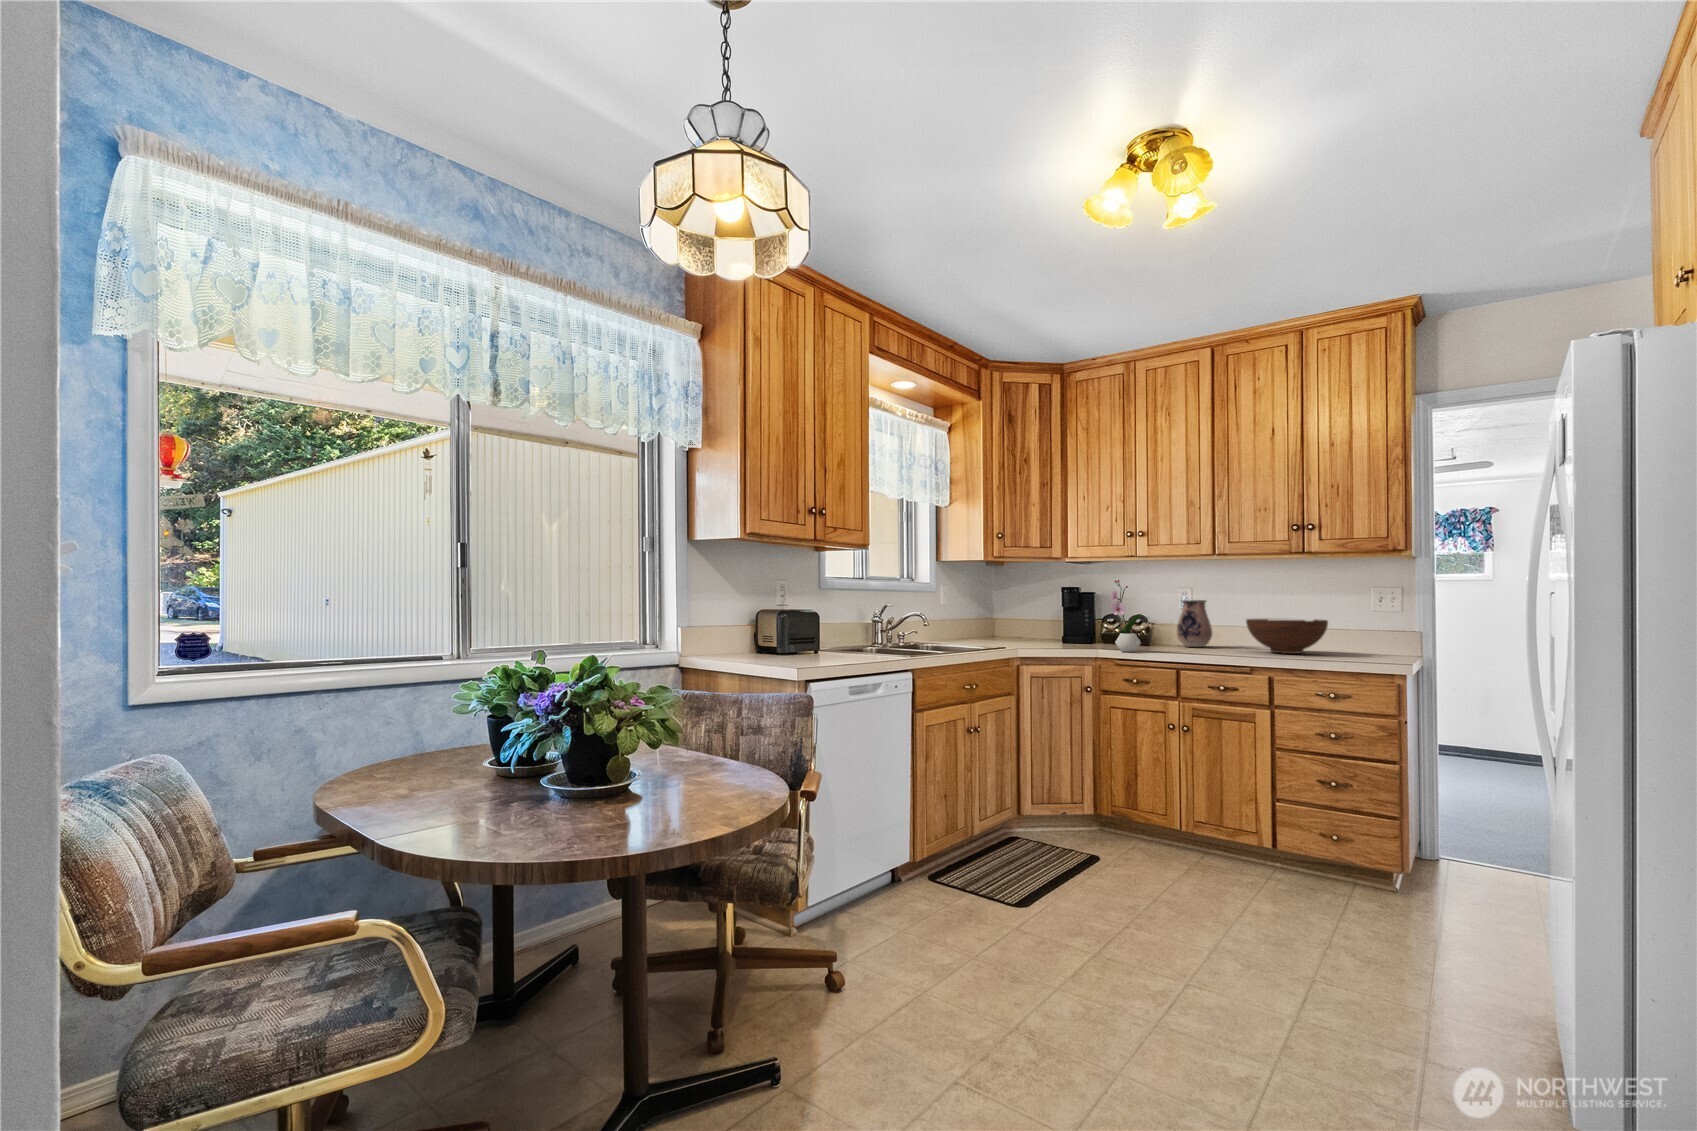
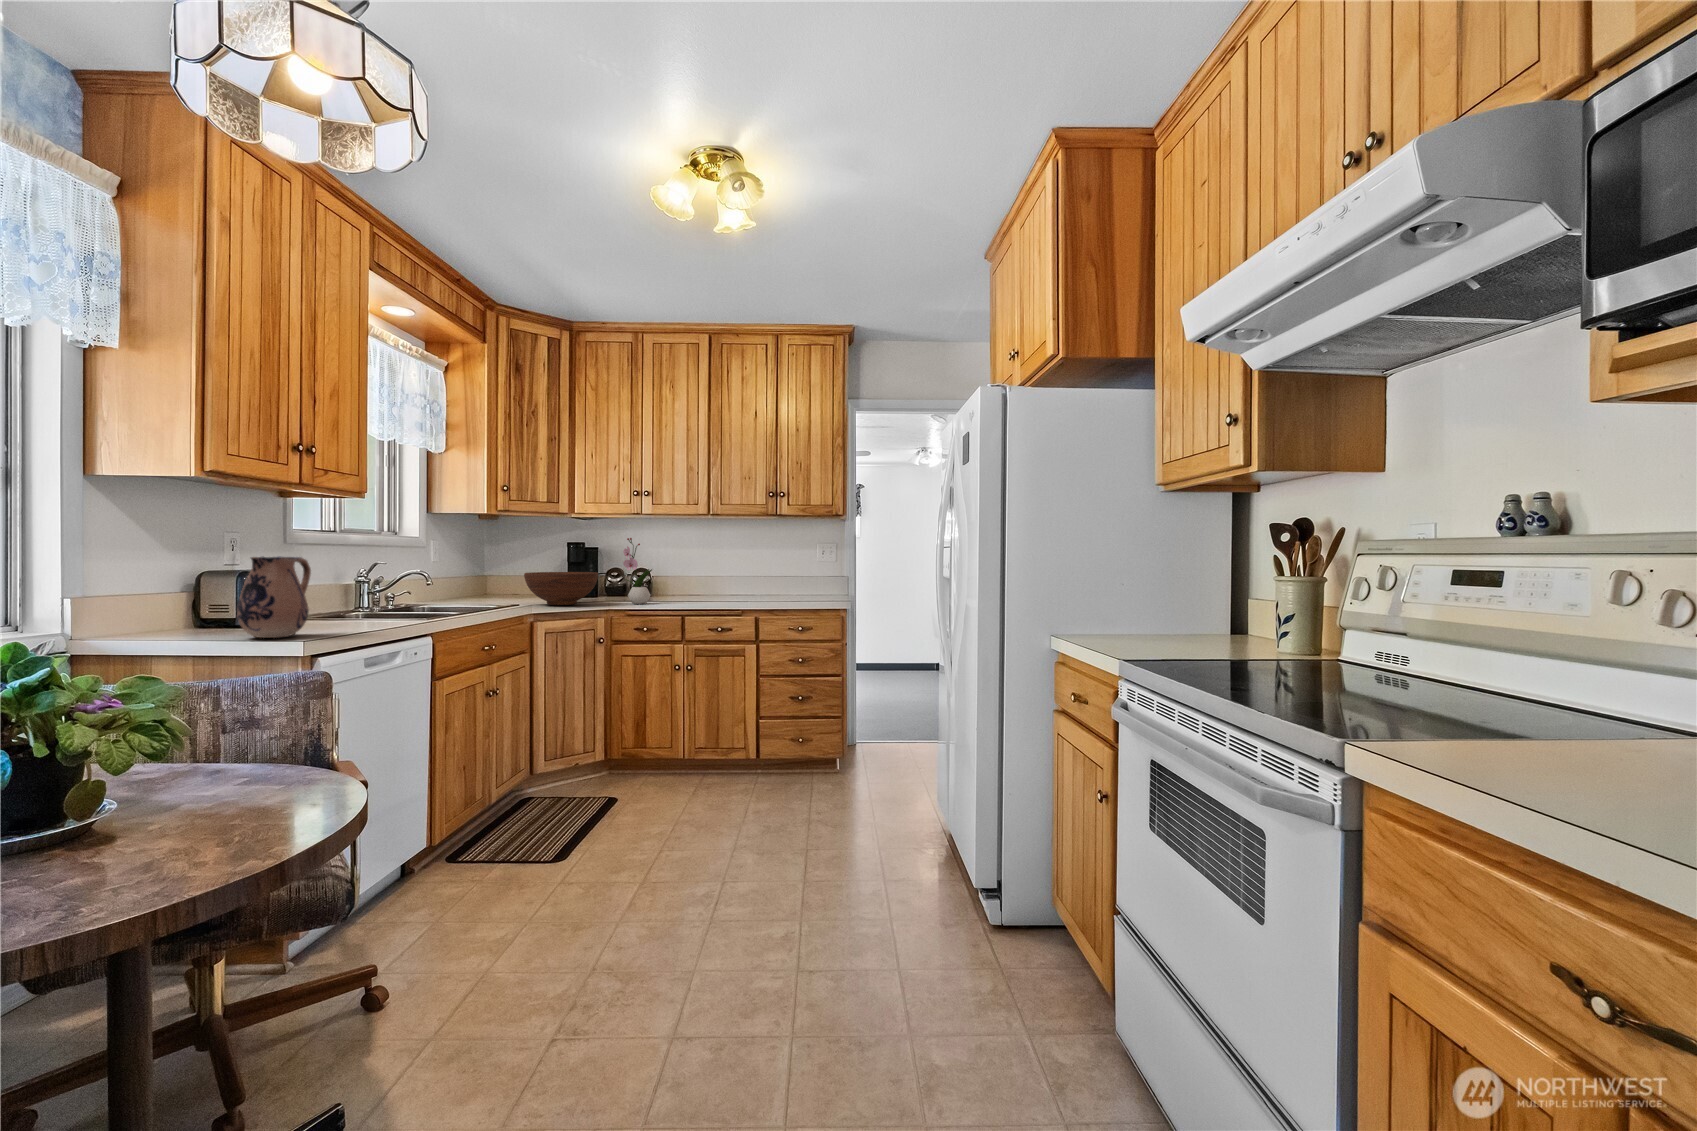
ceramic pitcher: present [1177,600,1212,647] -> present [237,556,311,638]
fruit bowl: present [1246,619,1328,654] -> present [524,572,598,605]

